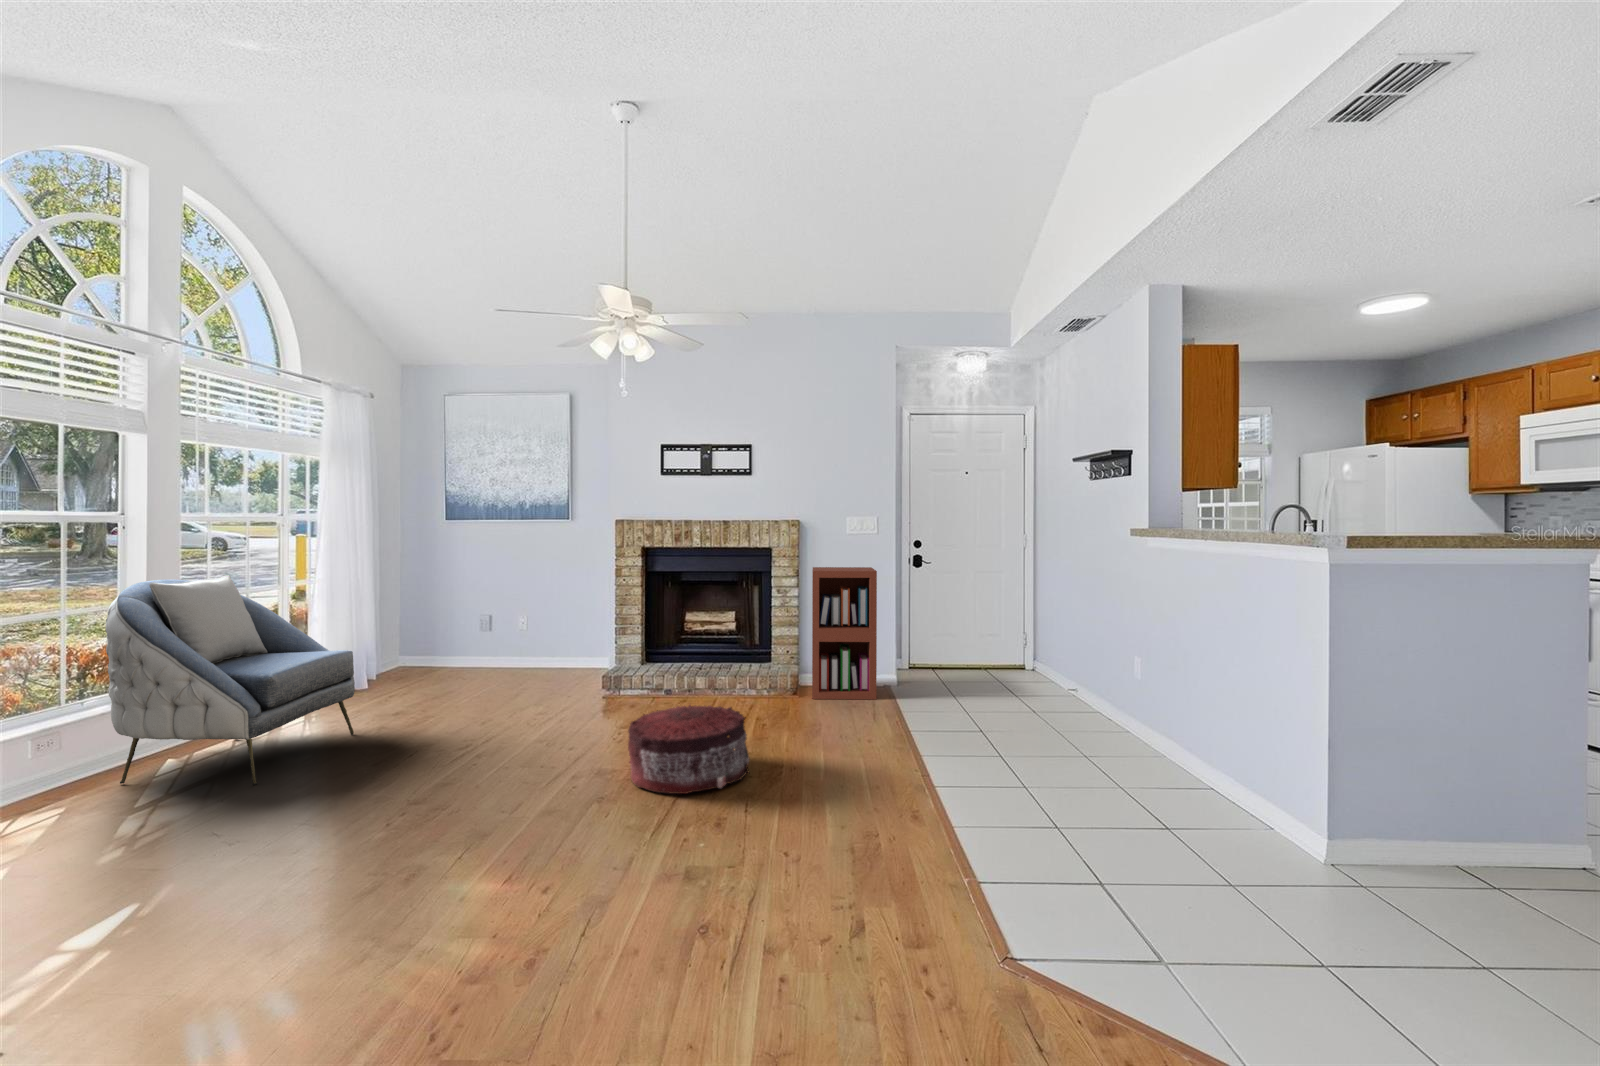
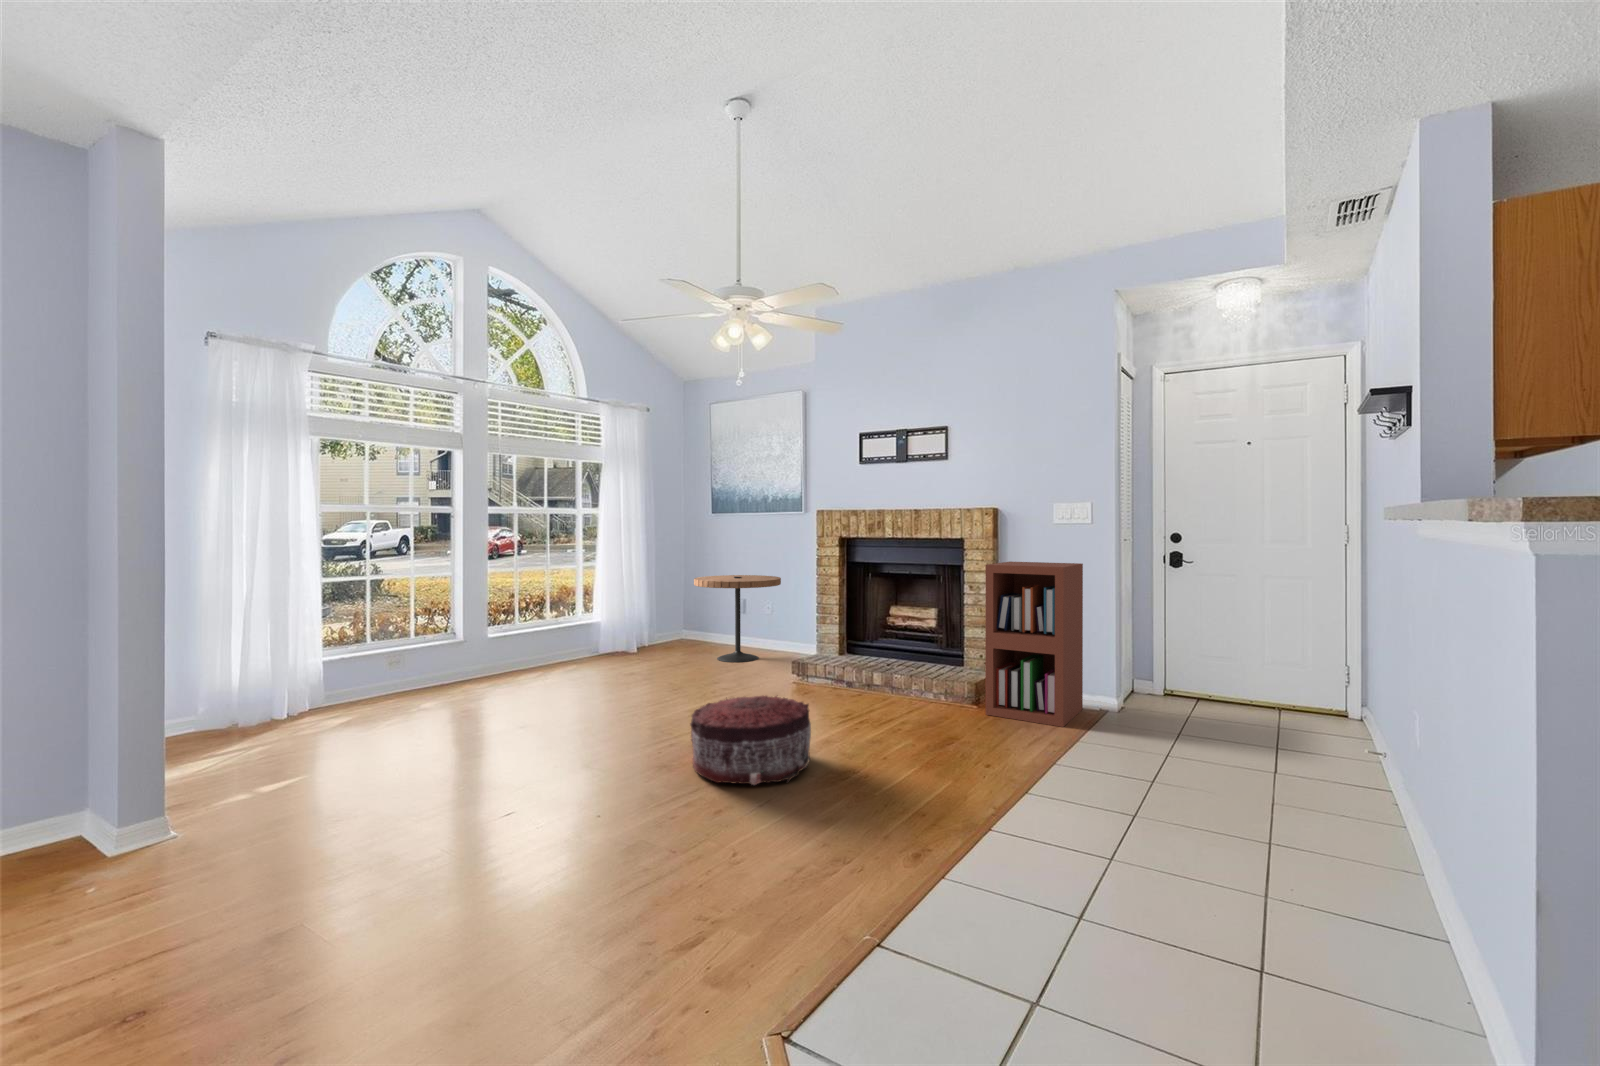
armchair: present [106,575,355,785] -> none [425,554,584,710]
side table: none [454,589,557,686] -> present [694,575,781,662]

